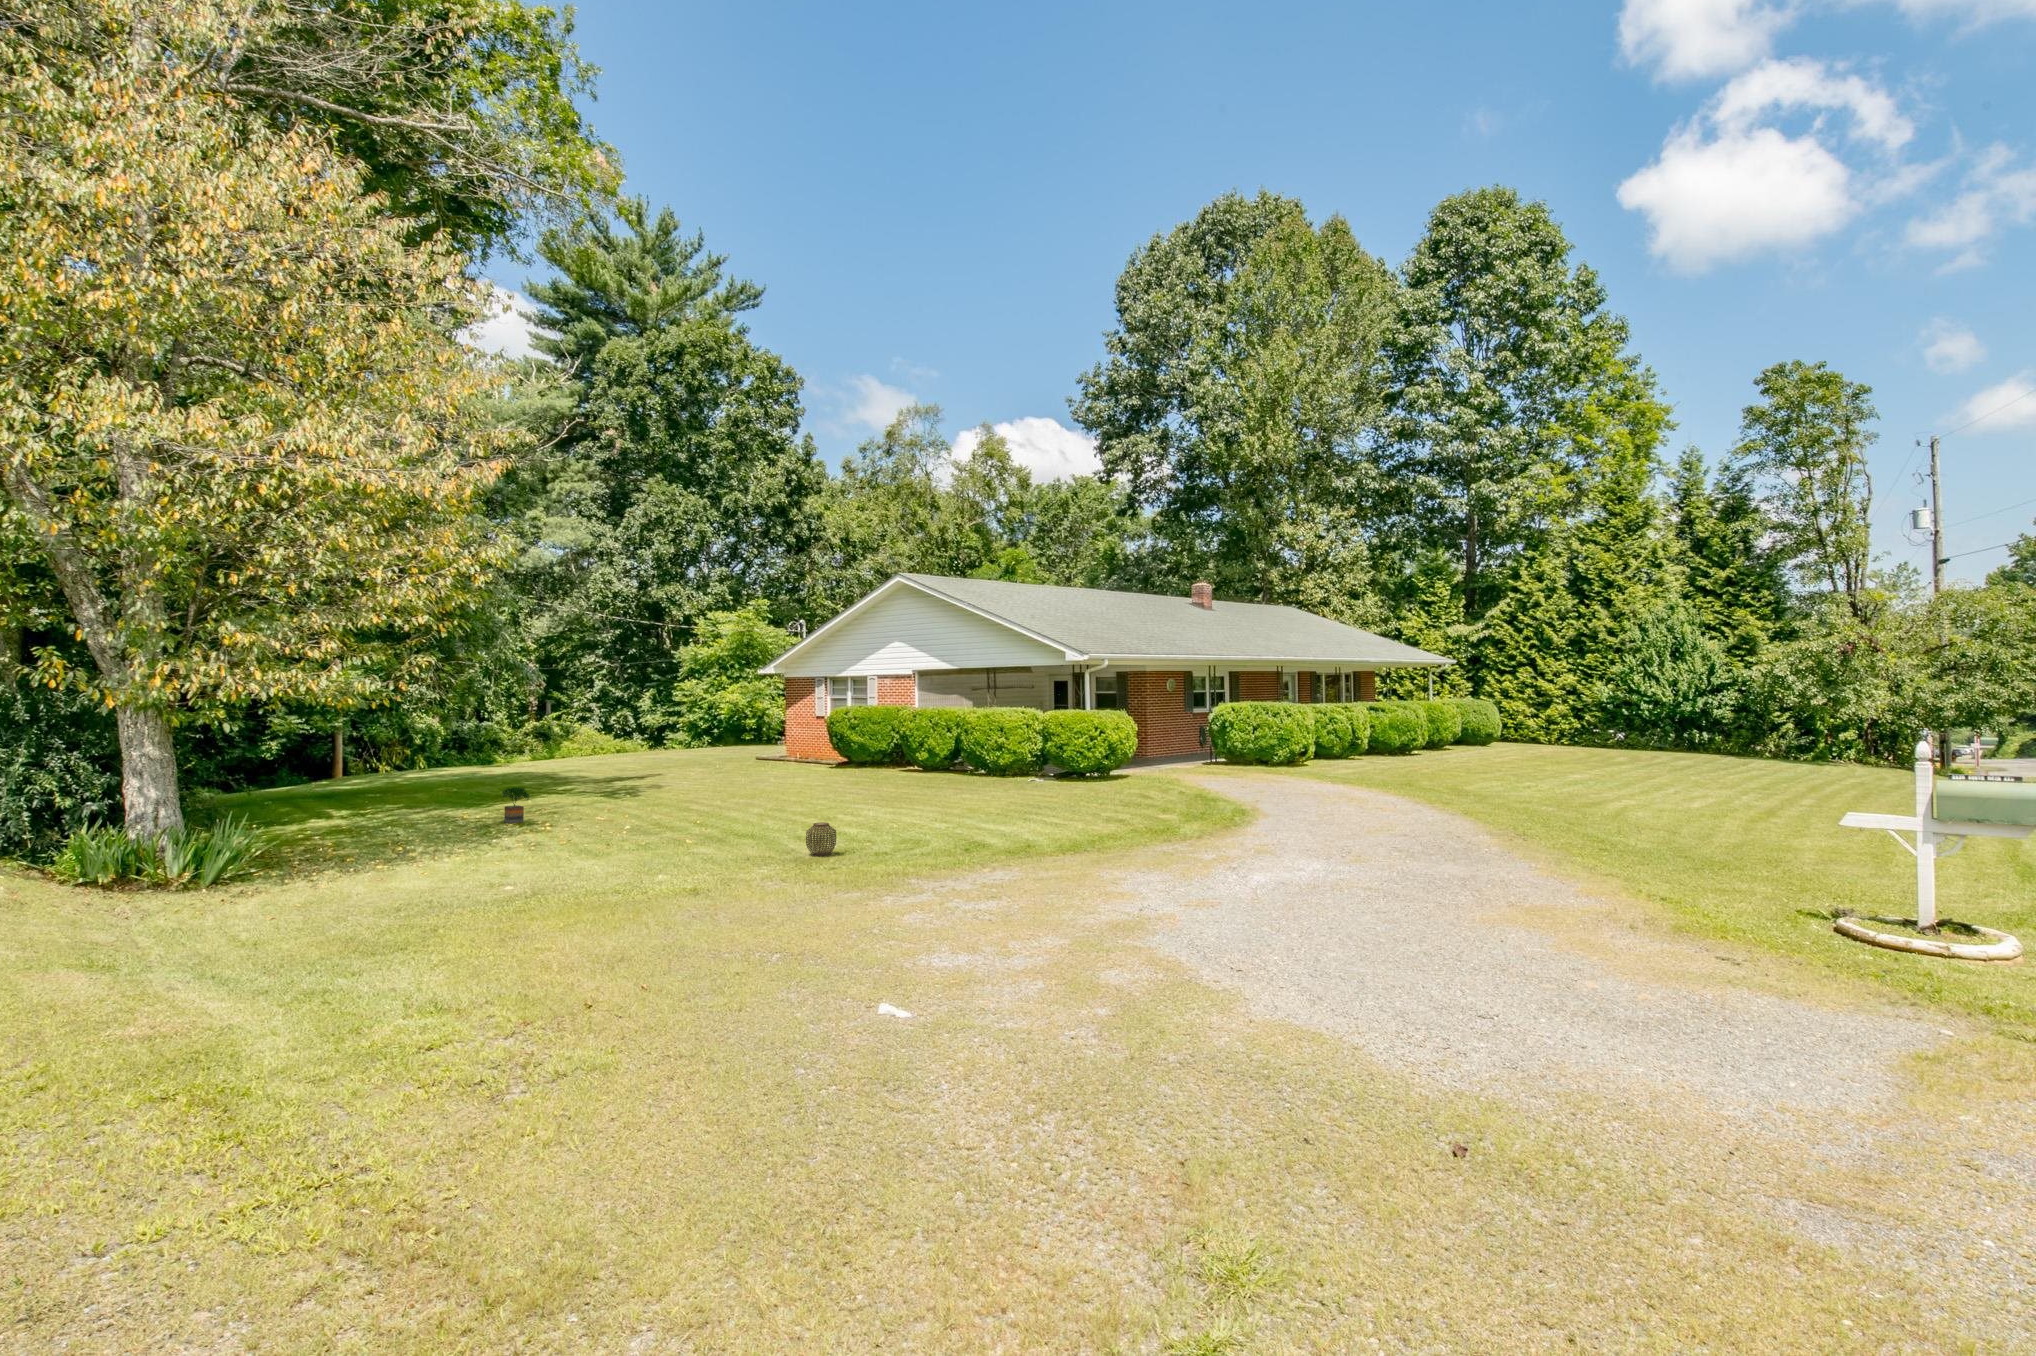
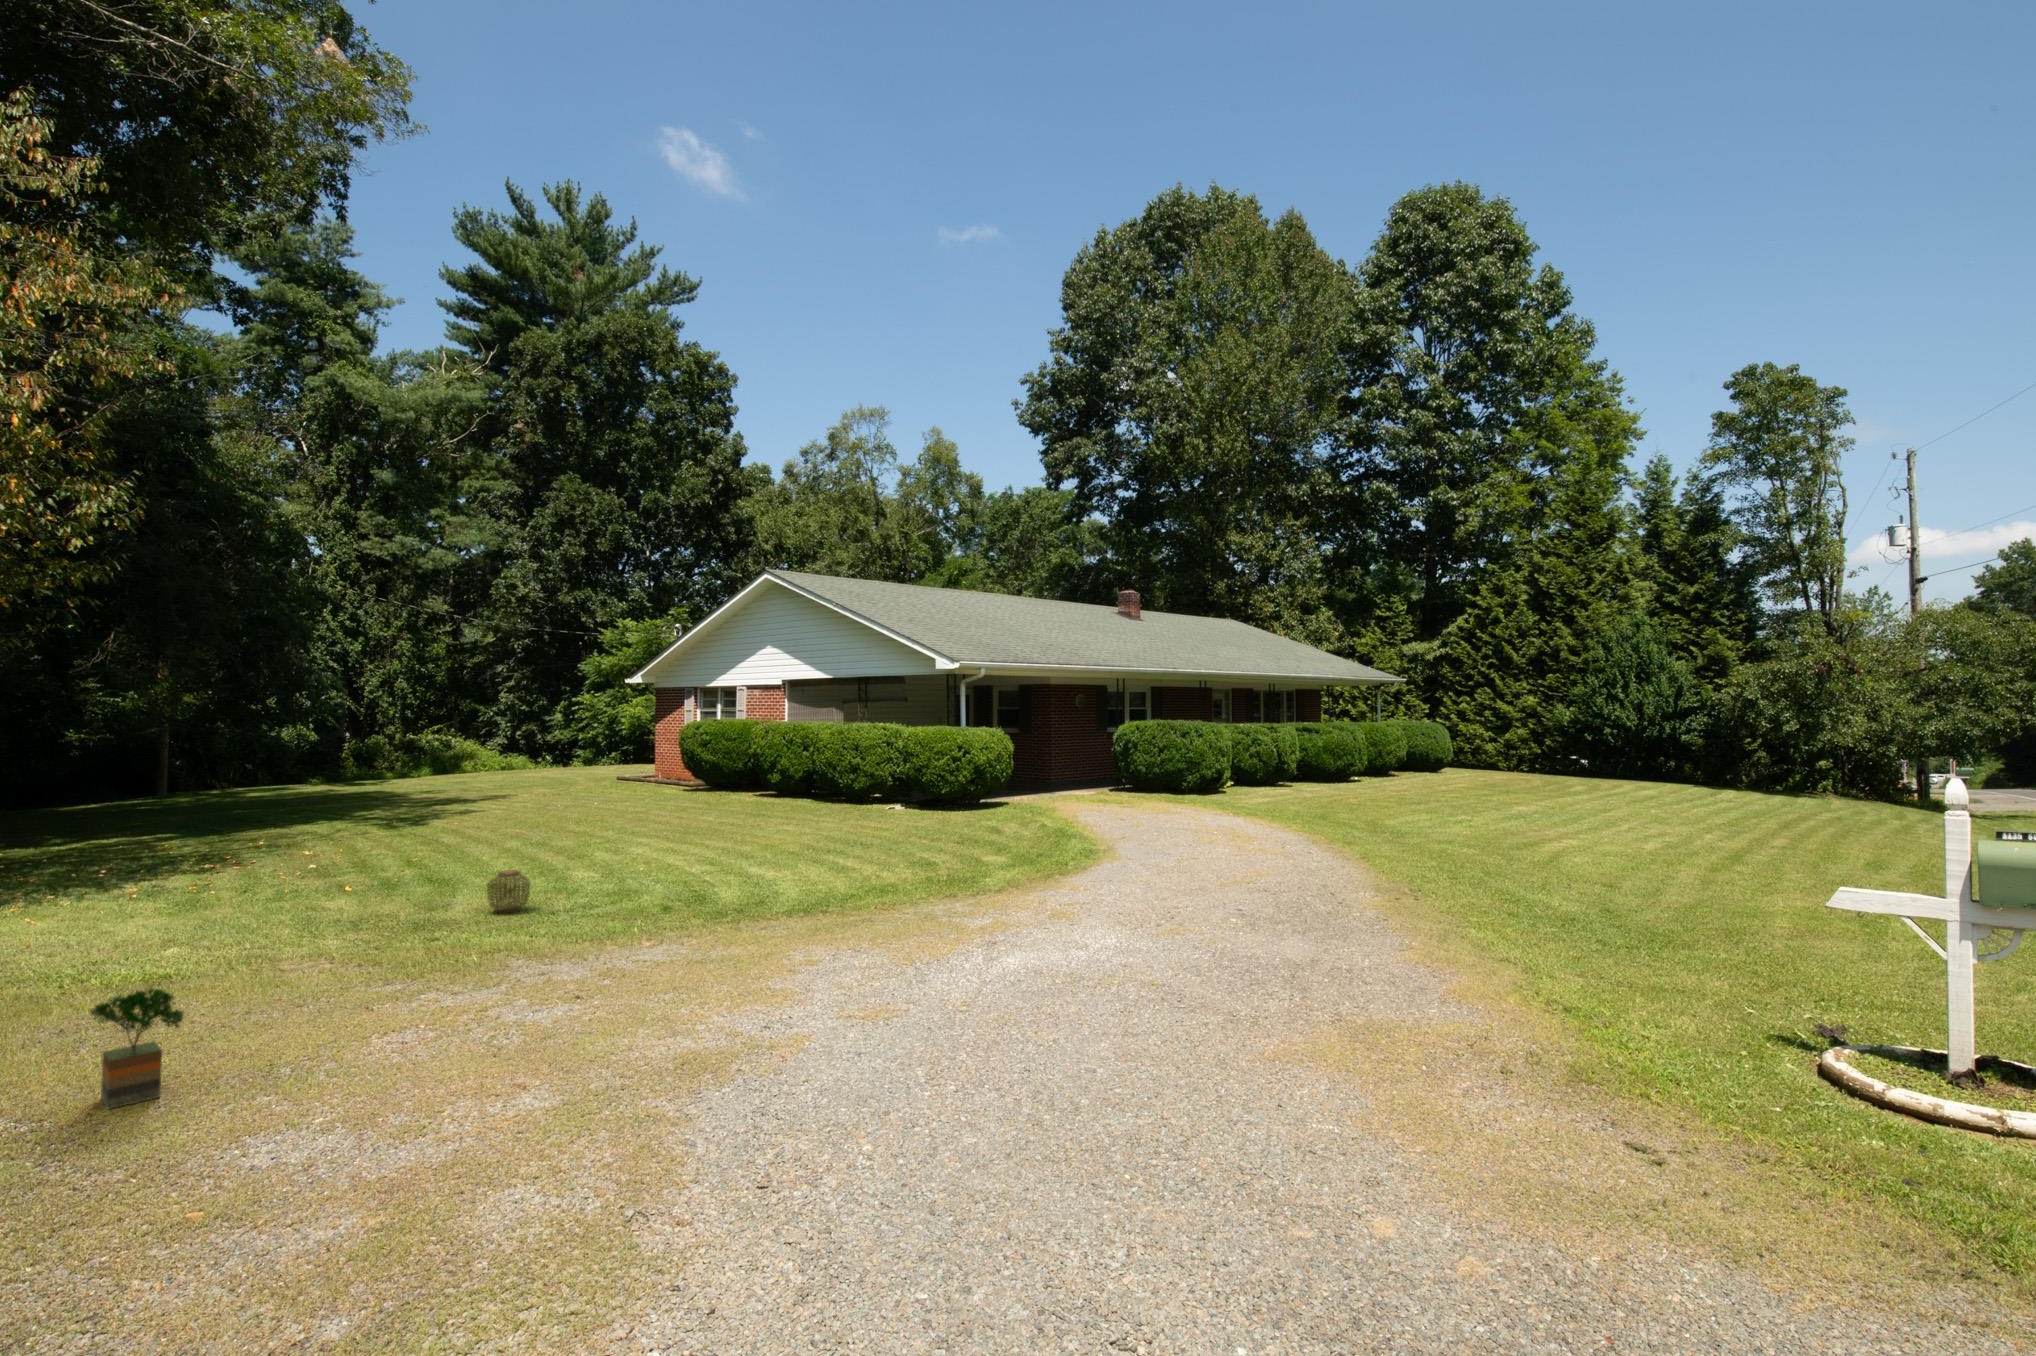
potted tree: present [502,787,530,823] -> present [90,989,184,1109]

